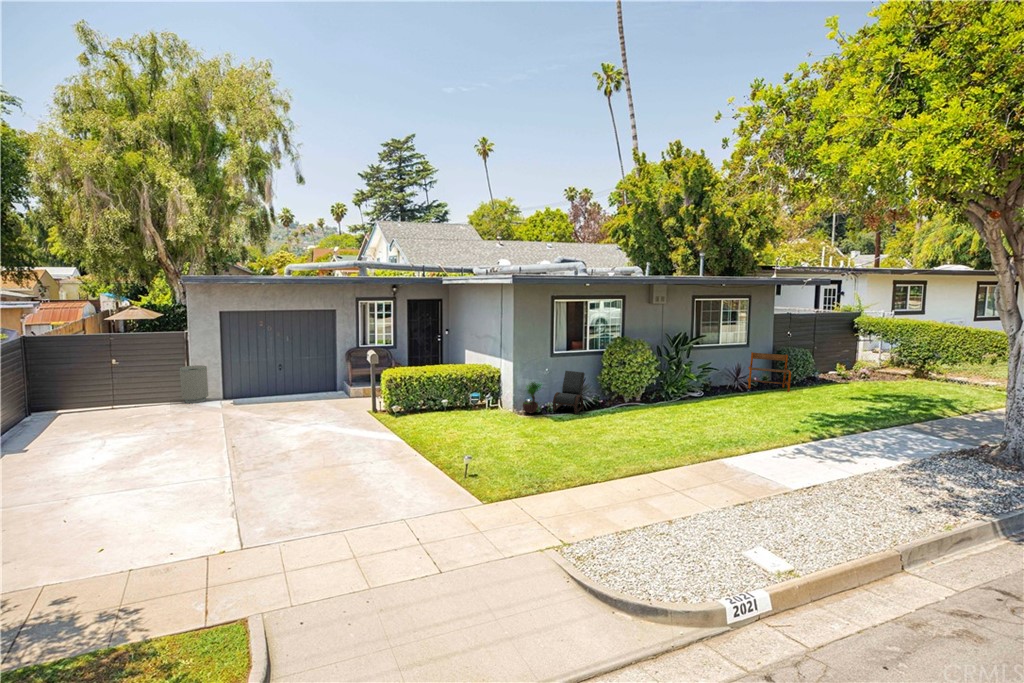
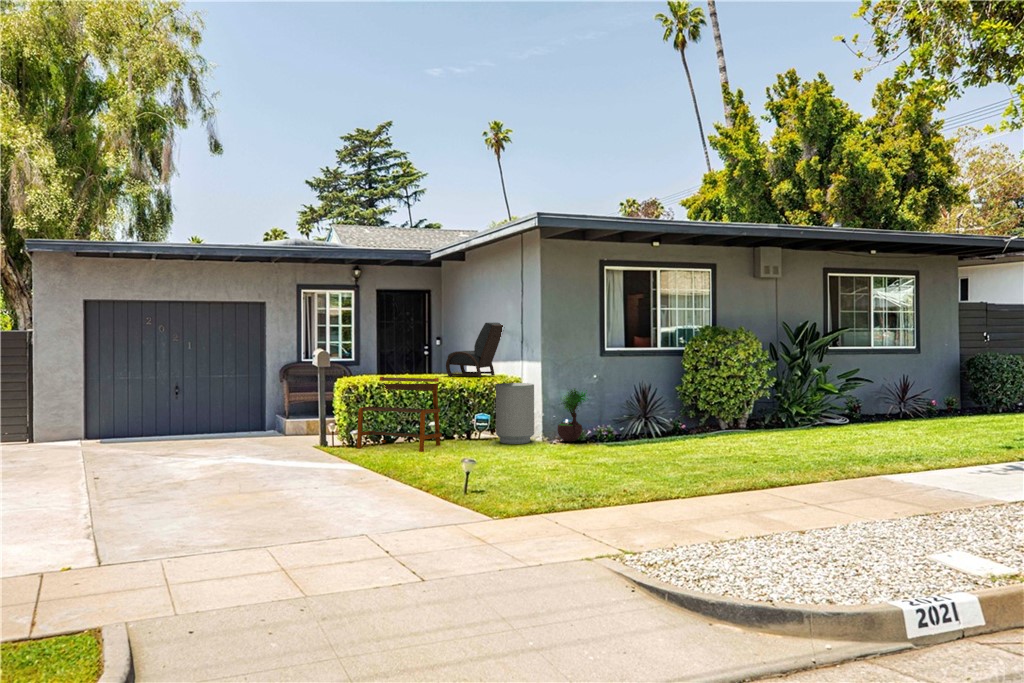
bench: present [747,352,791,392] -> present [357,377,442,452]
trash can: present [180,365,208,403] -> present [496,383,534,444]
lounge chair: present [553,371,585,414] -> present [446,323,503,377]

